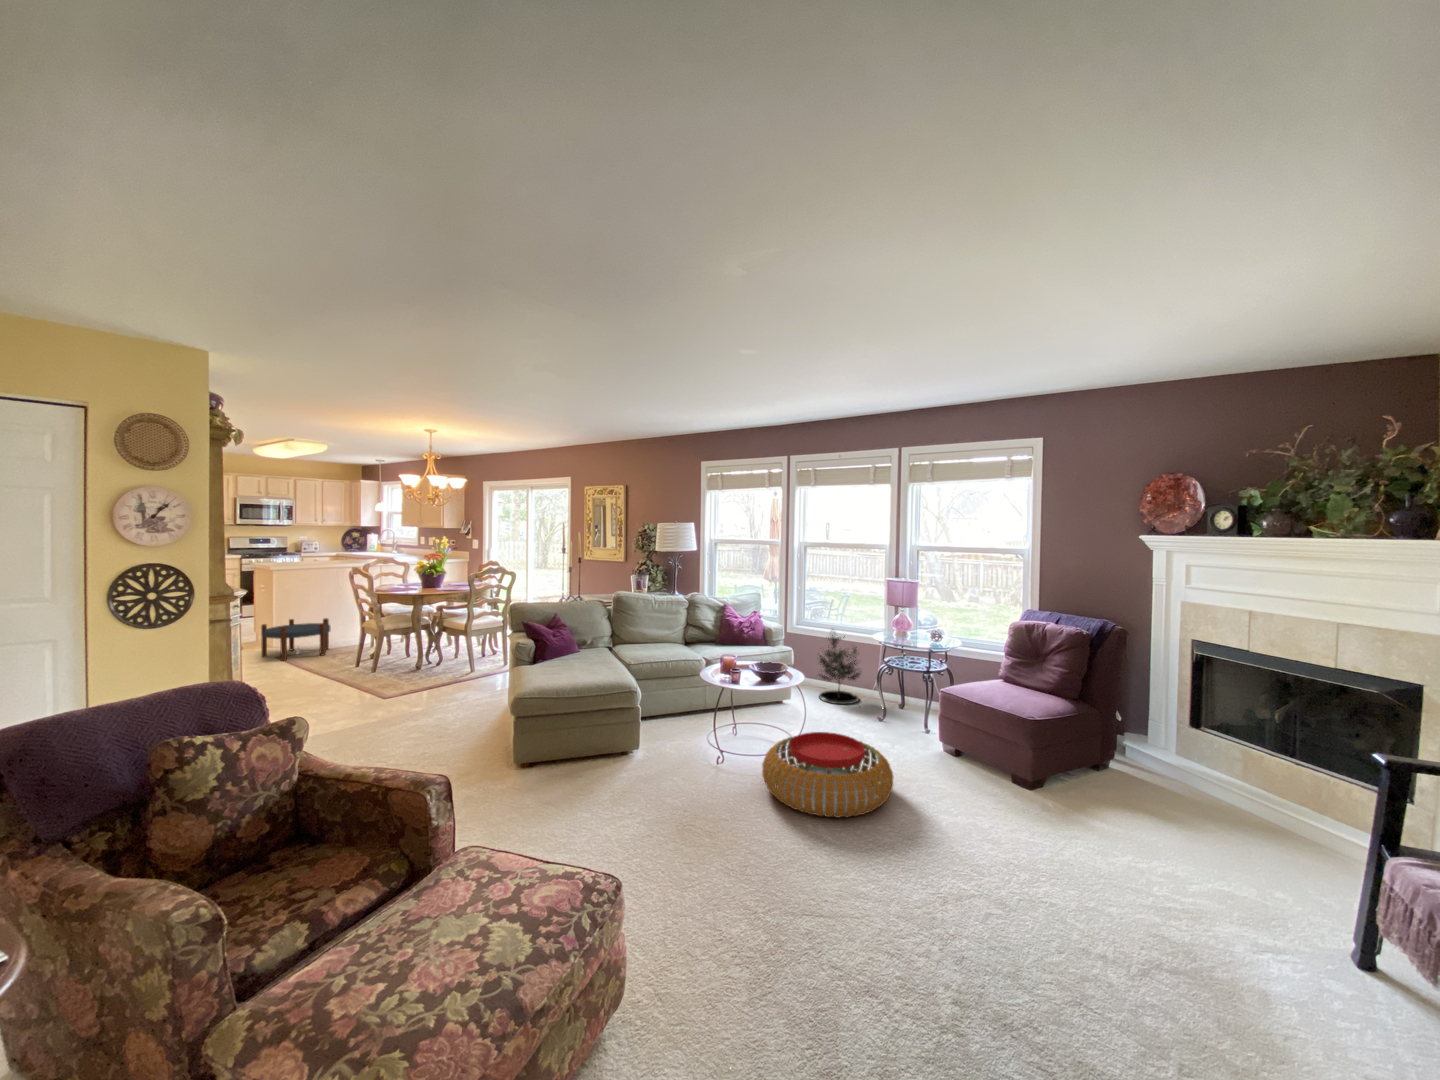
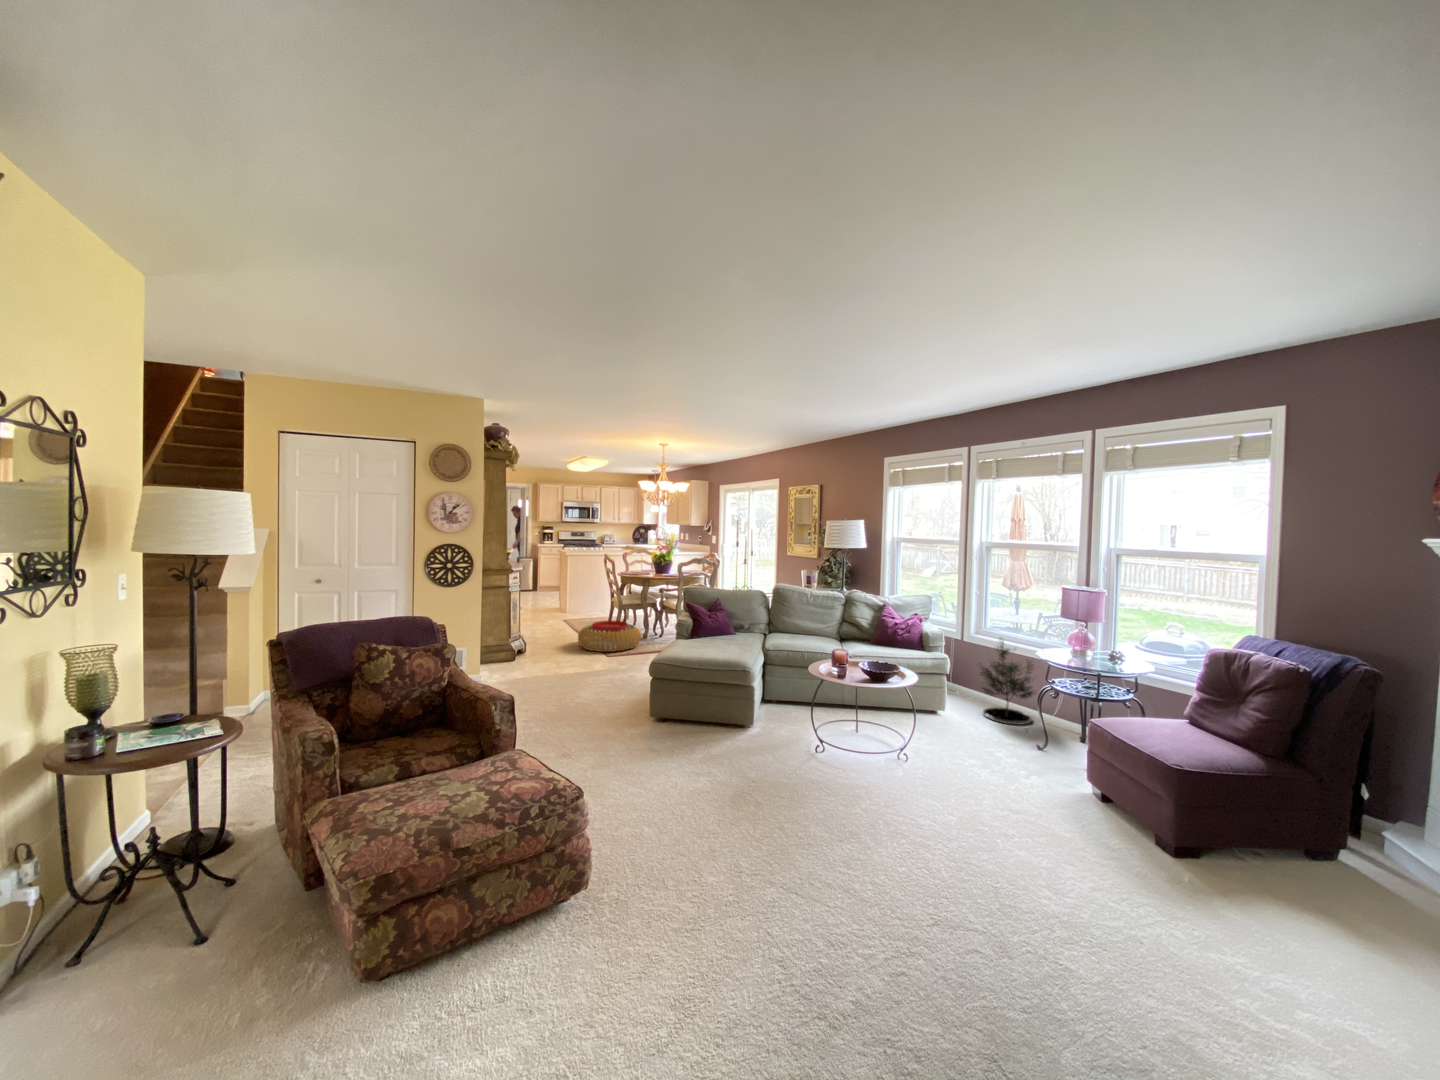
side table: present [261,618,330,661] -> none [558,592,601,623]
pouf: present [762,732,893,818] -> present [578,621,641,652]

